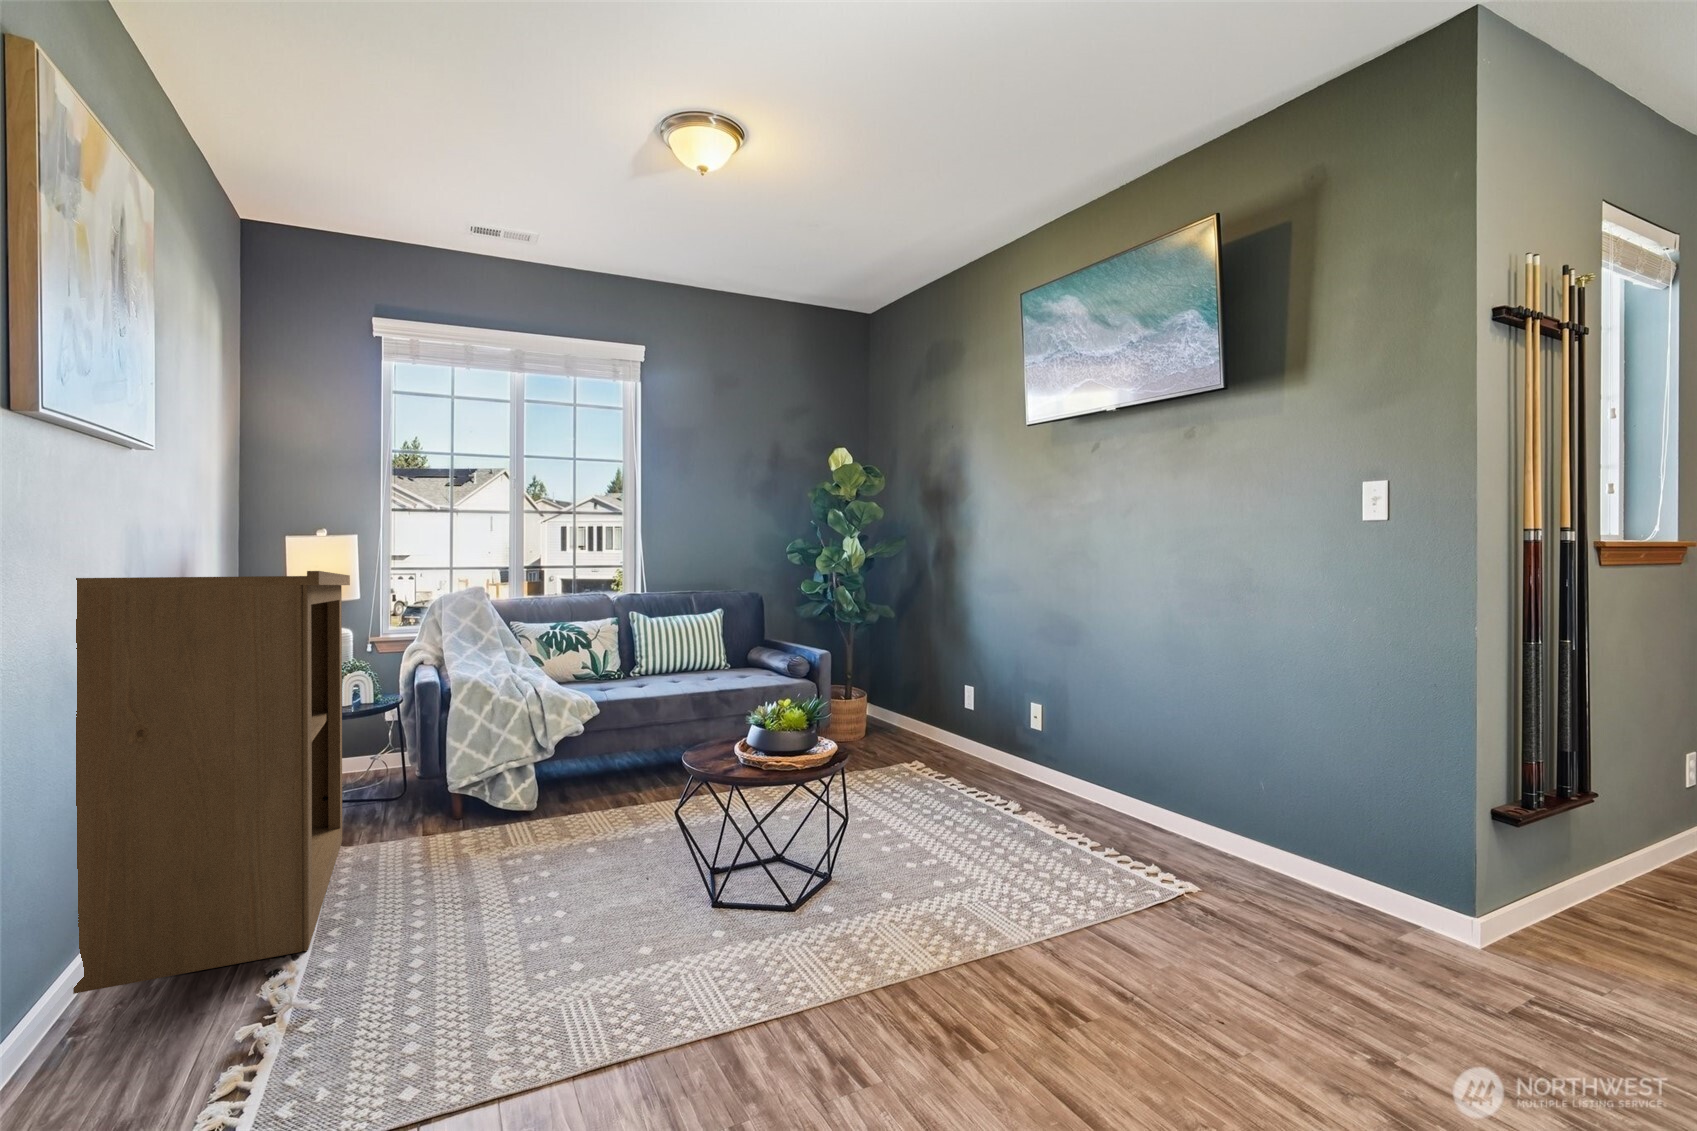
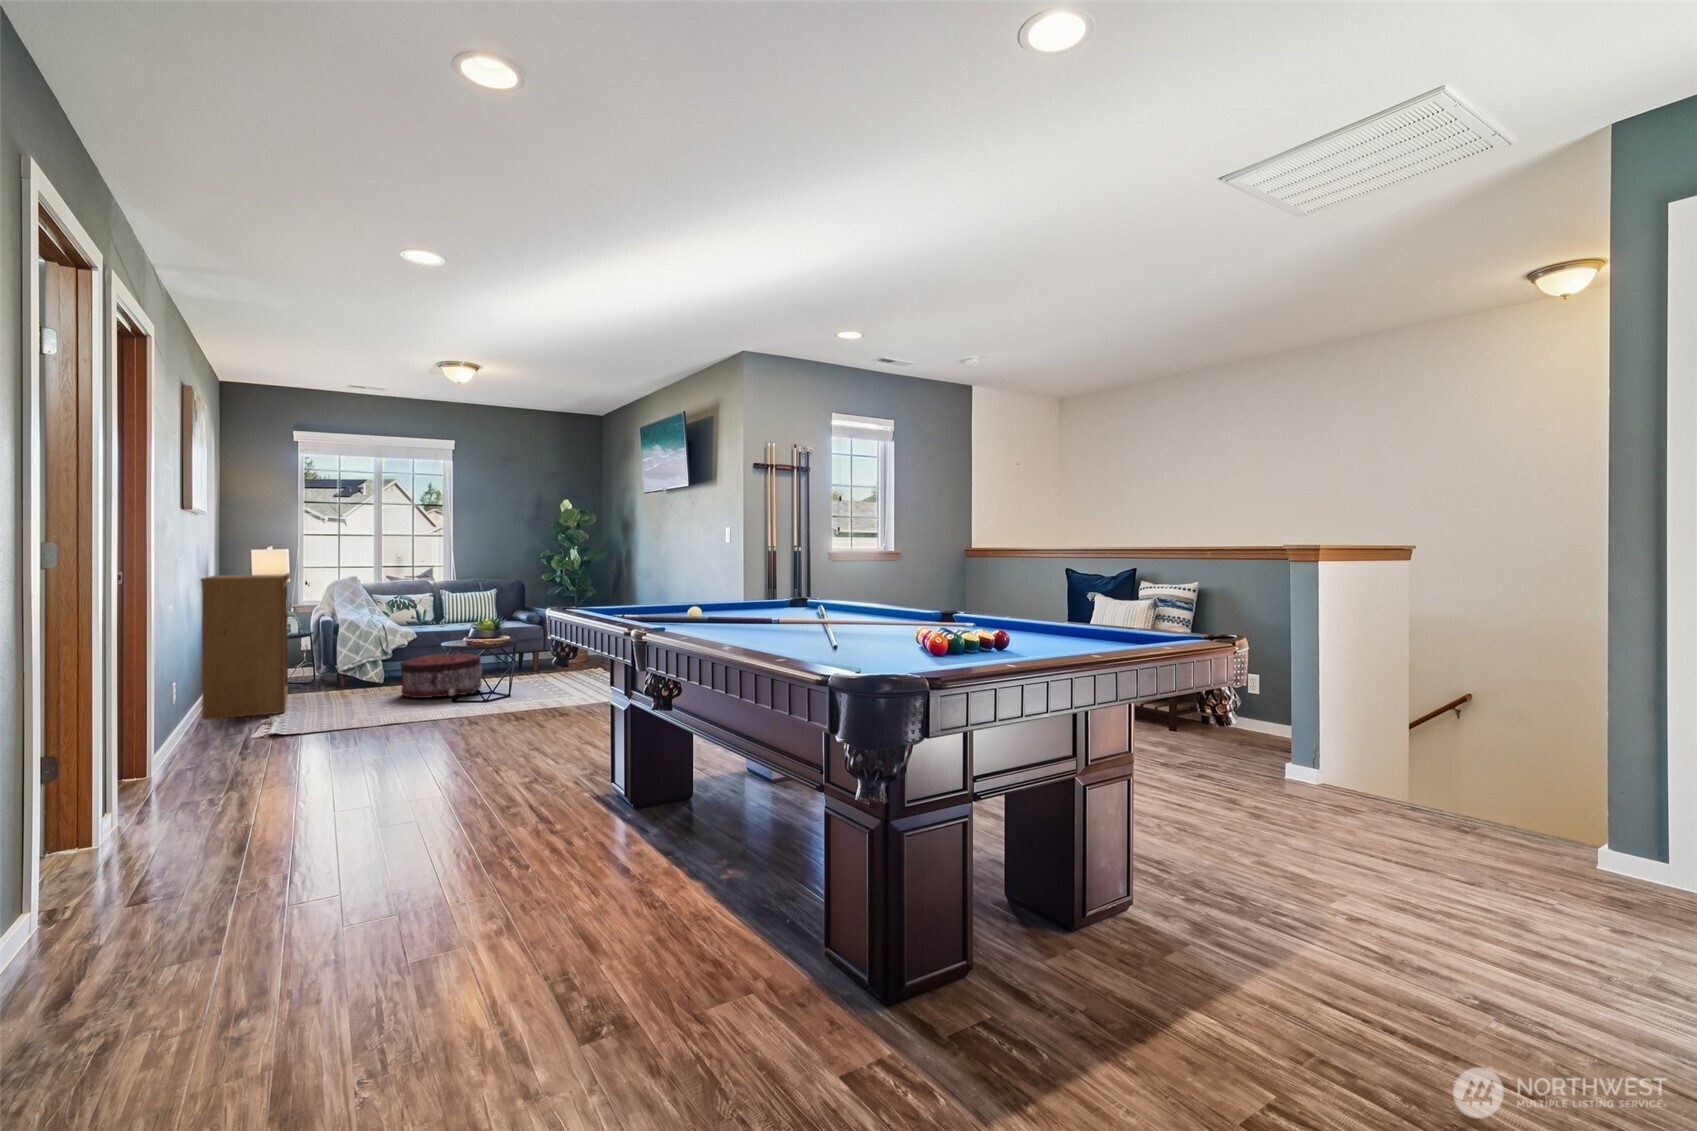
pouf: none [585,749,765,878] -> present [400,653,482,698]

